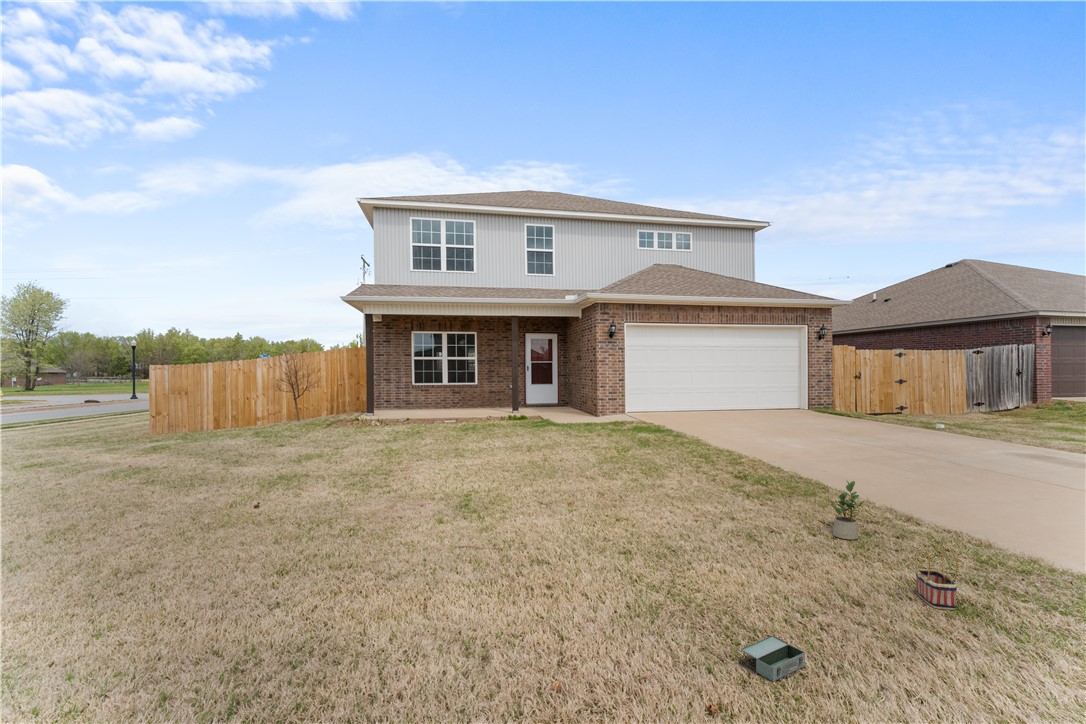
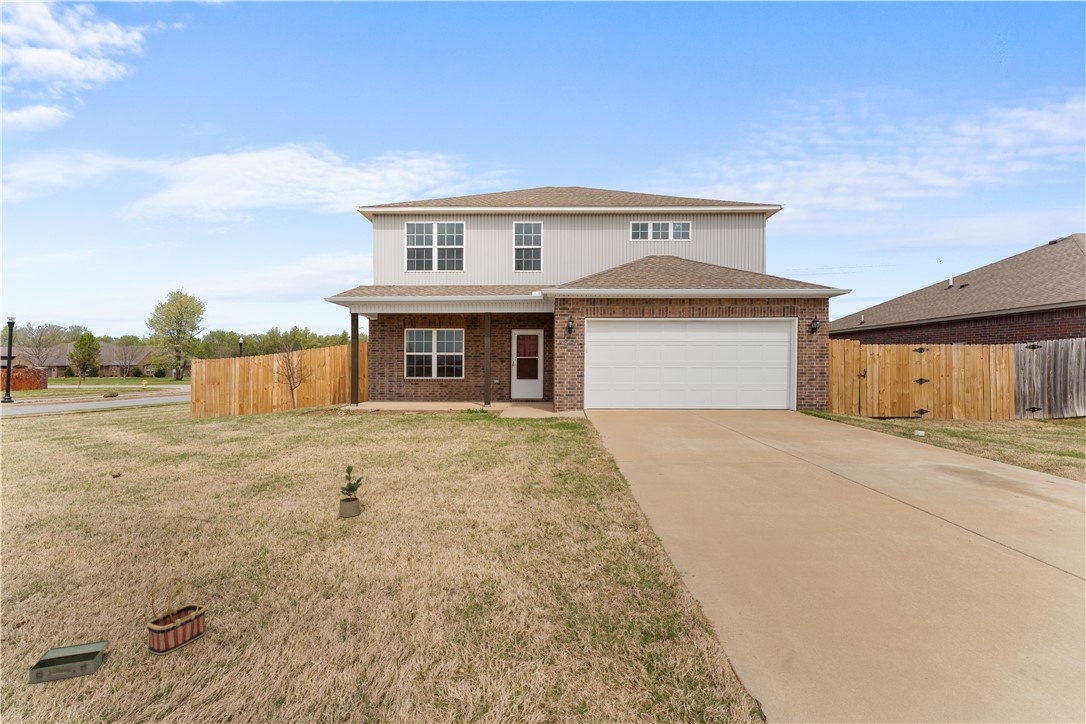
potted plant: present [831,481,864,540] -> present [339,465,363,517]
basket: present [915,546,957,610] -> present [147,578,206,655]

